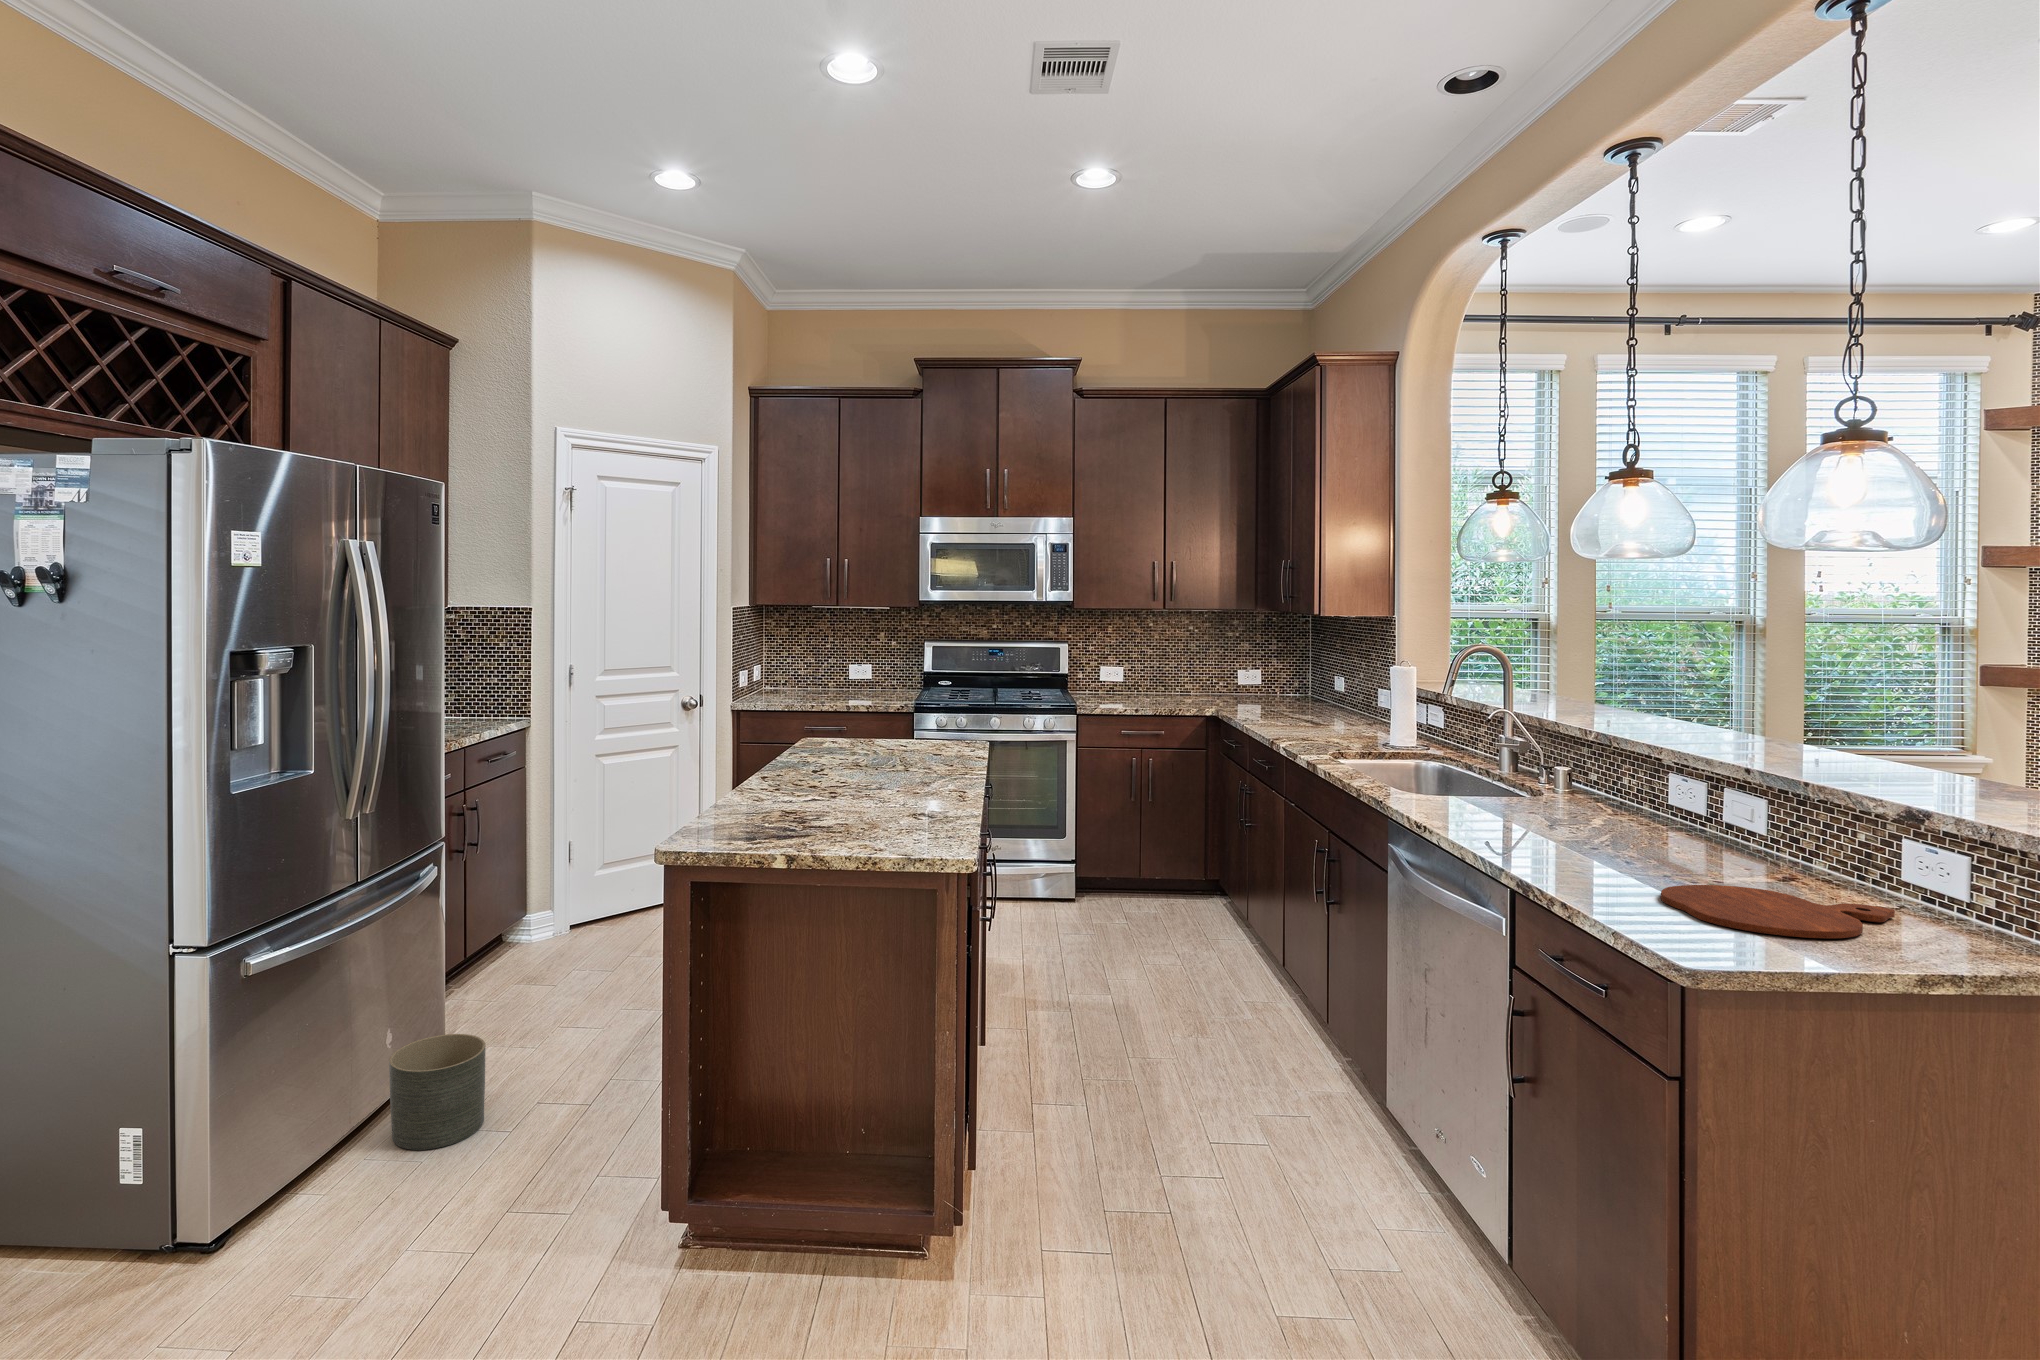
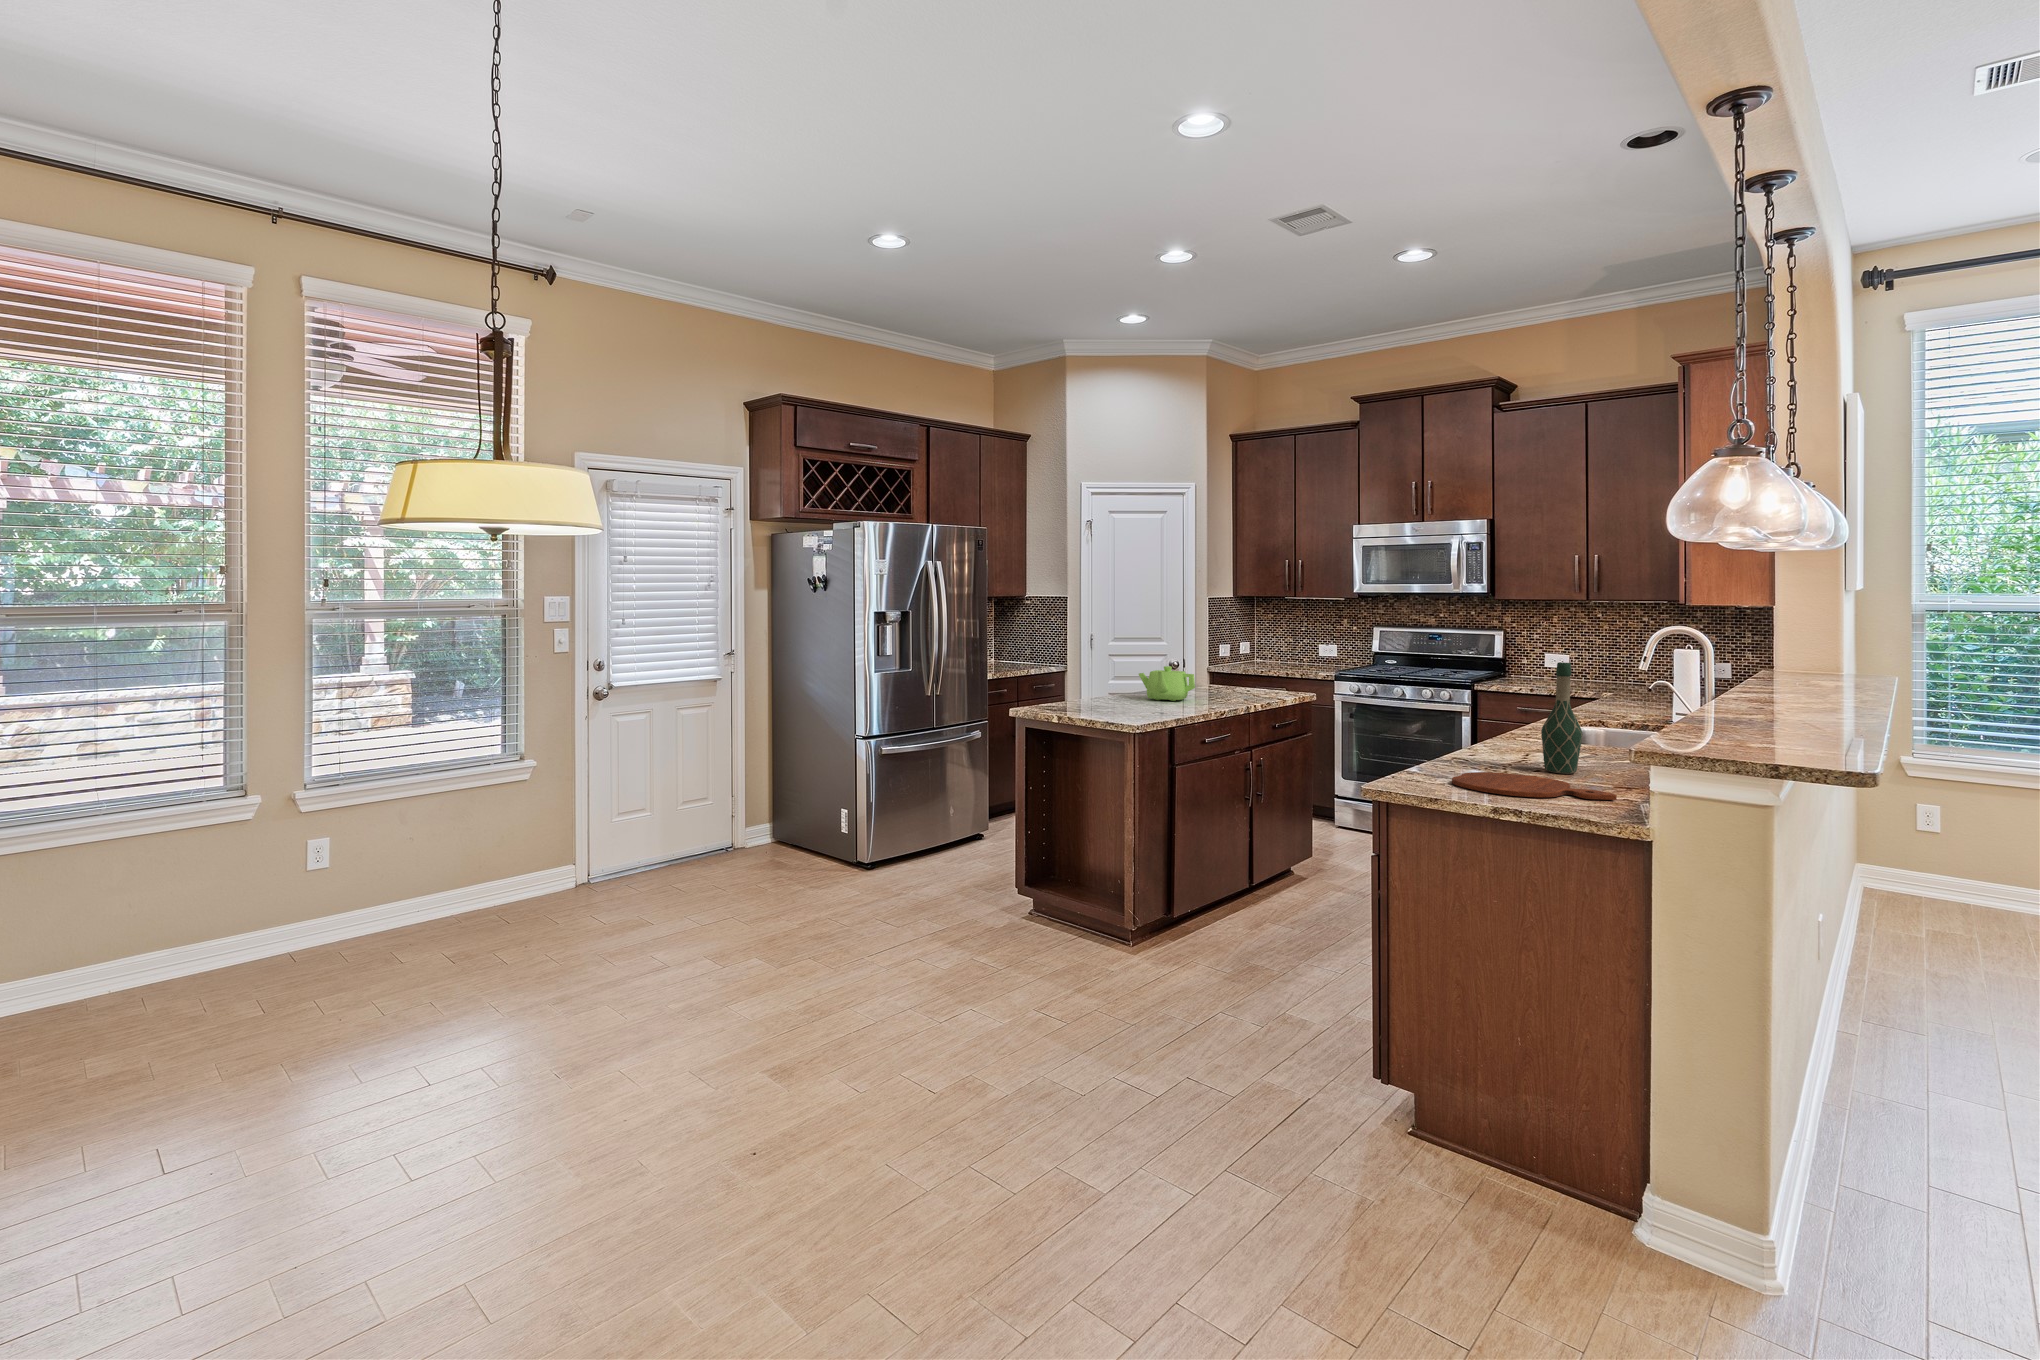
wine bottle: none [1630,714,1688,867] -> present [1541,662,1582,774]
teapot: none [840,728,933,787] -> present [1139,666,1195,701]
planter: present [389,1034,486,1150] -> none [933,814,977,863]

